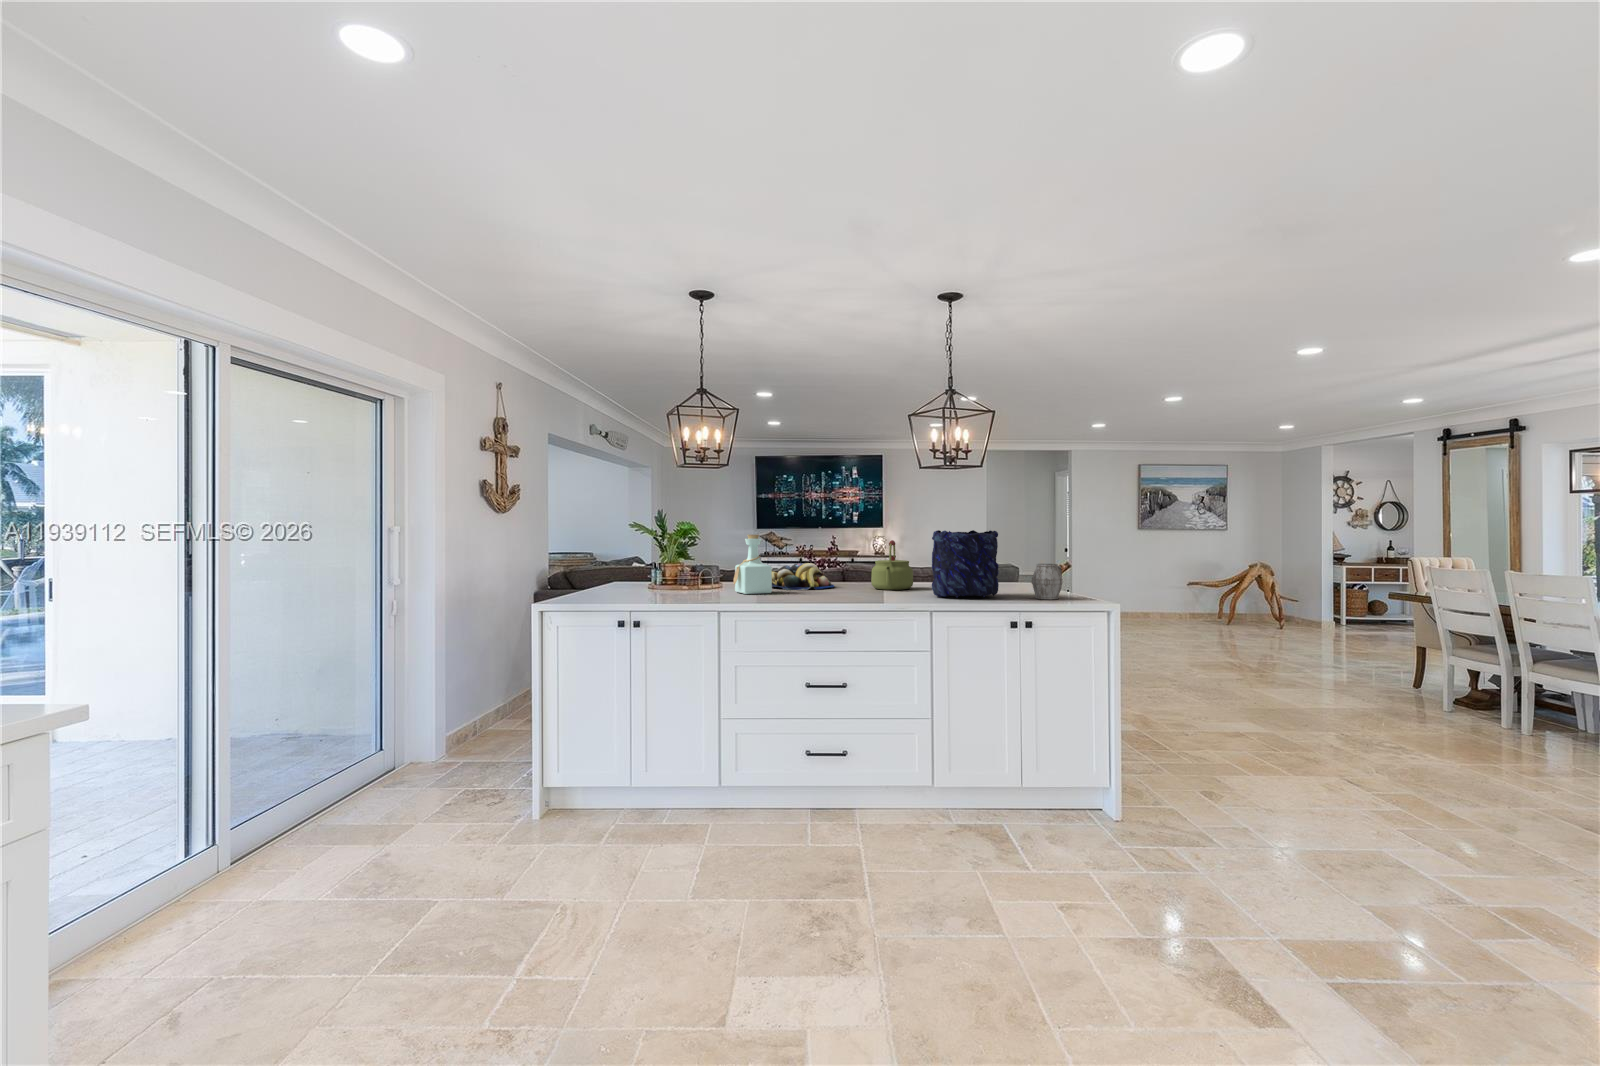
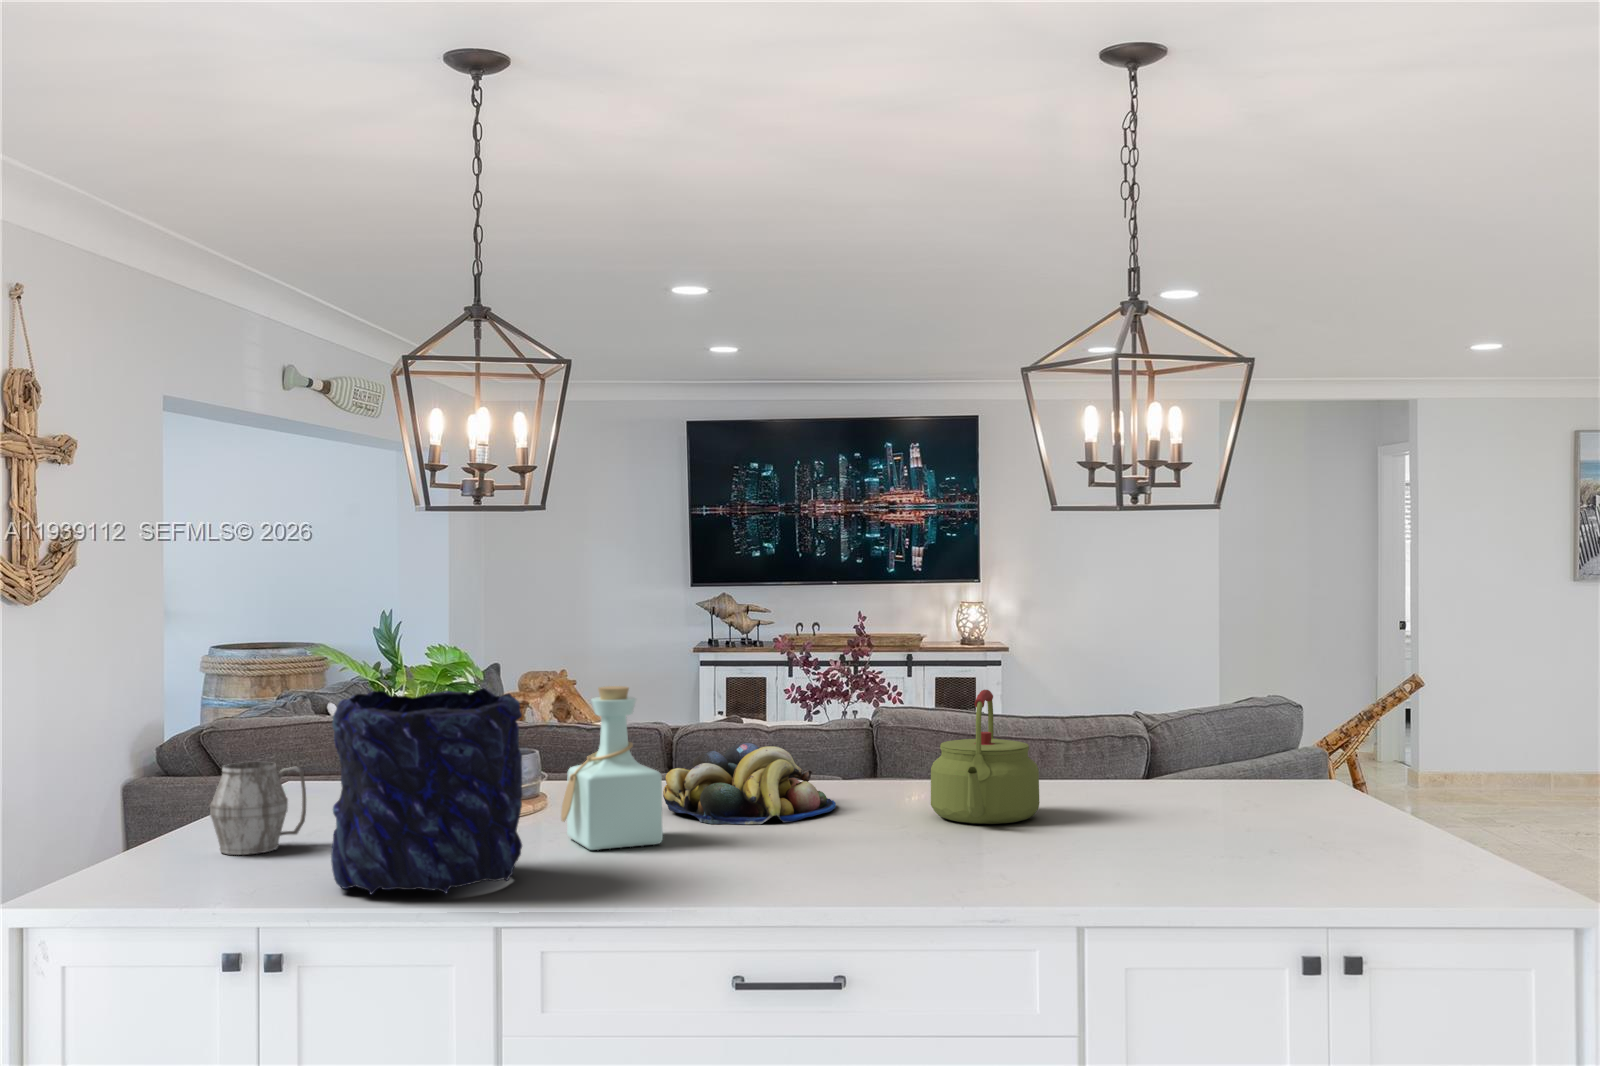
vase: present [932,530,999,597] -> present [331,688,522,894]
mug: present [1032,564,1063,599] -> present [210,762,306,855]

